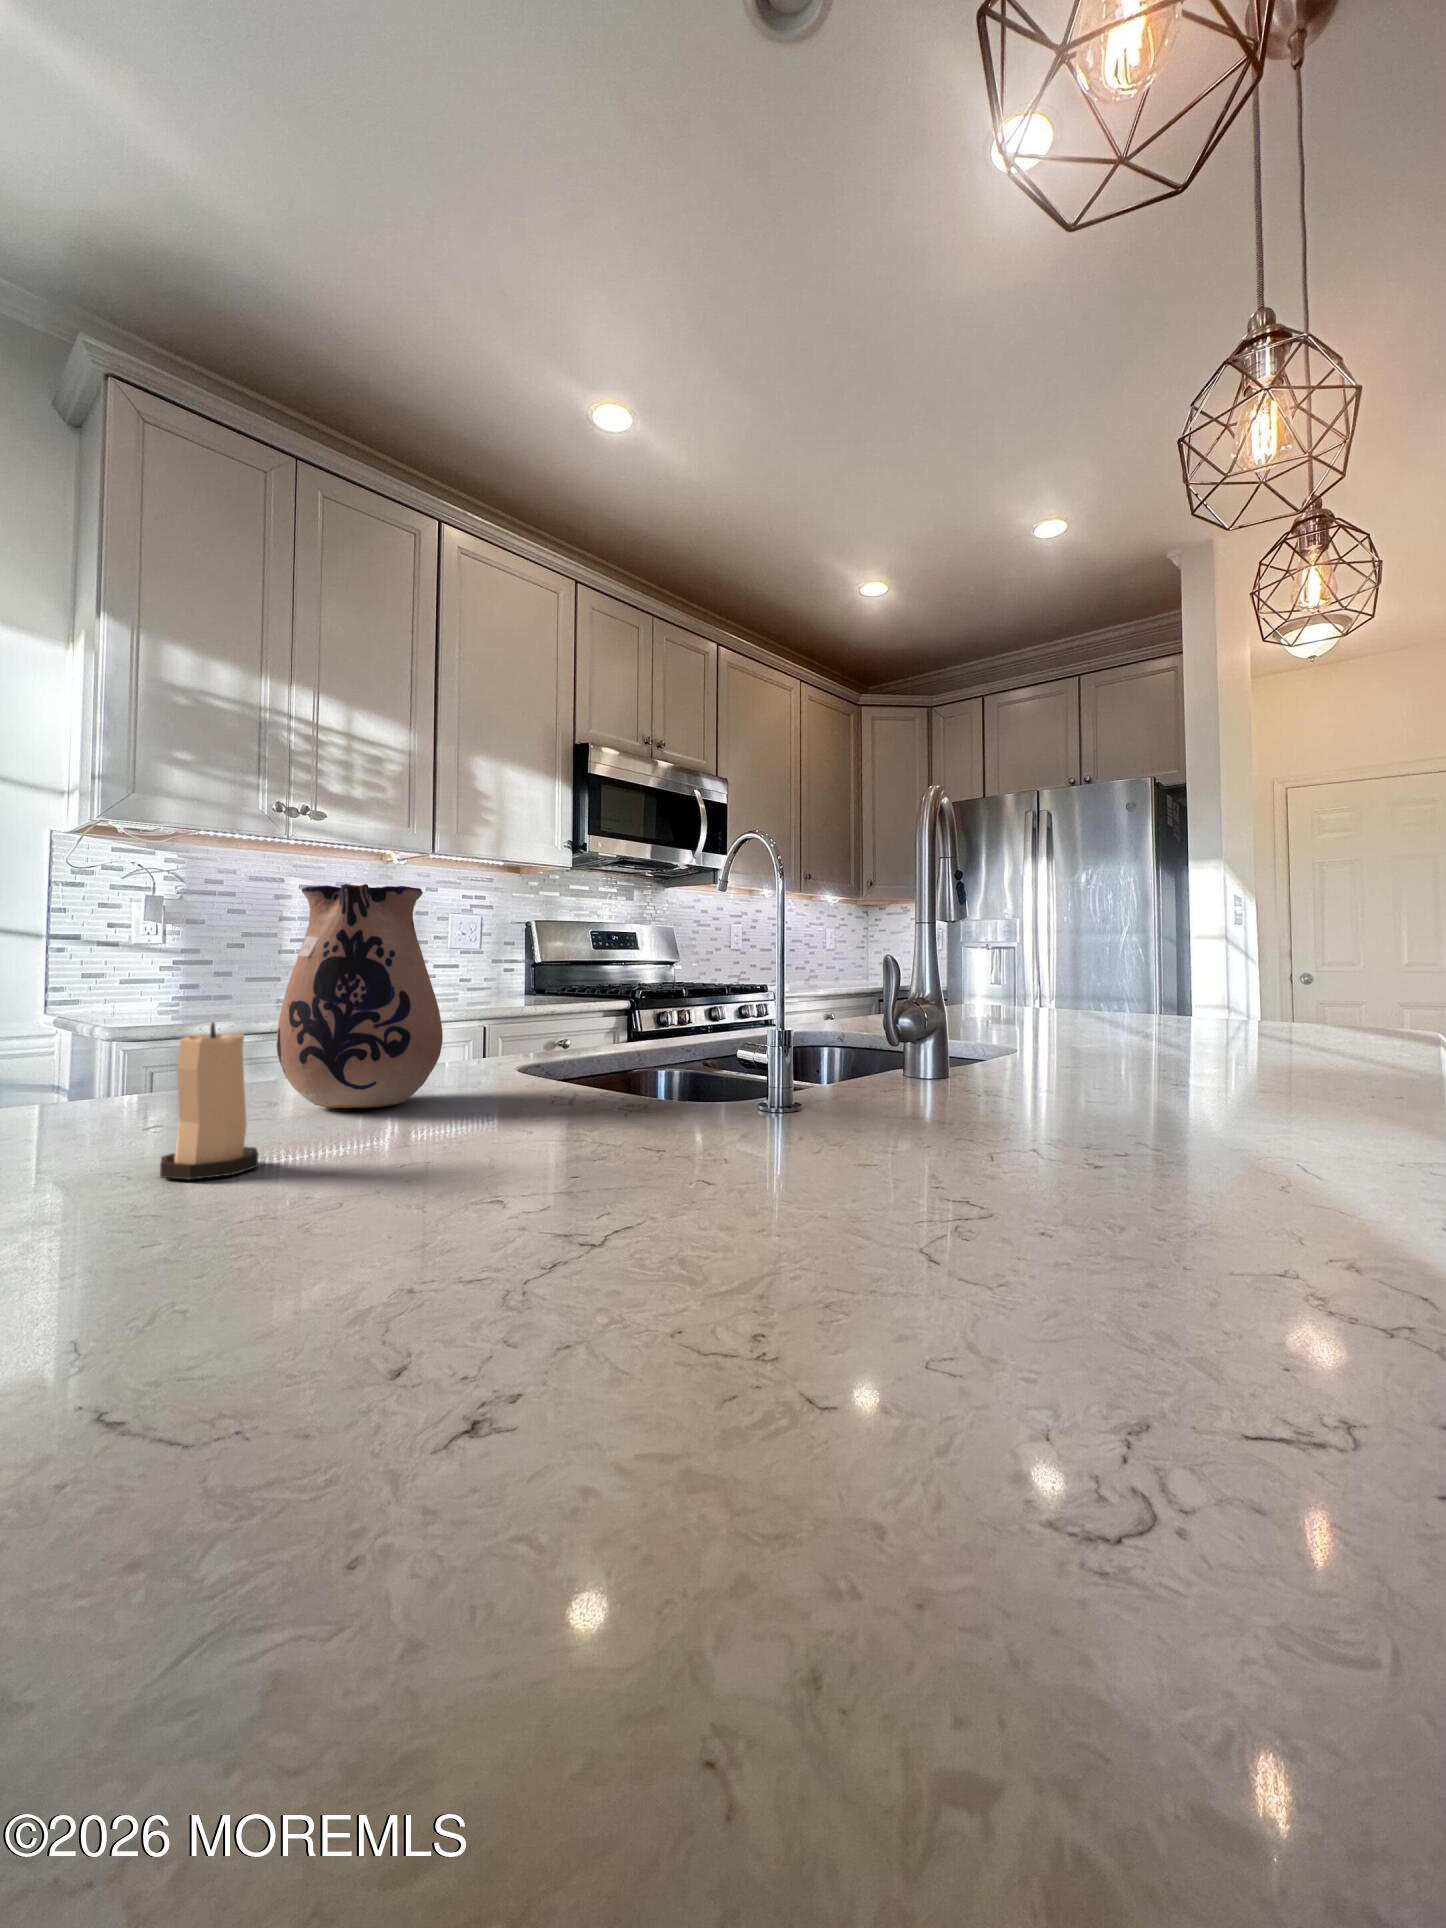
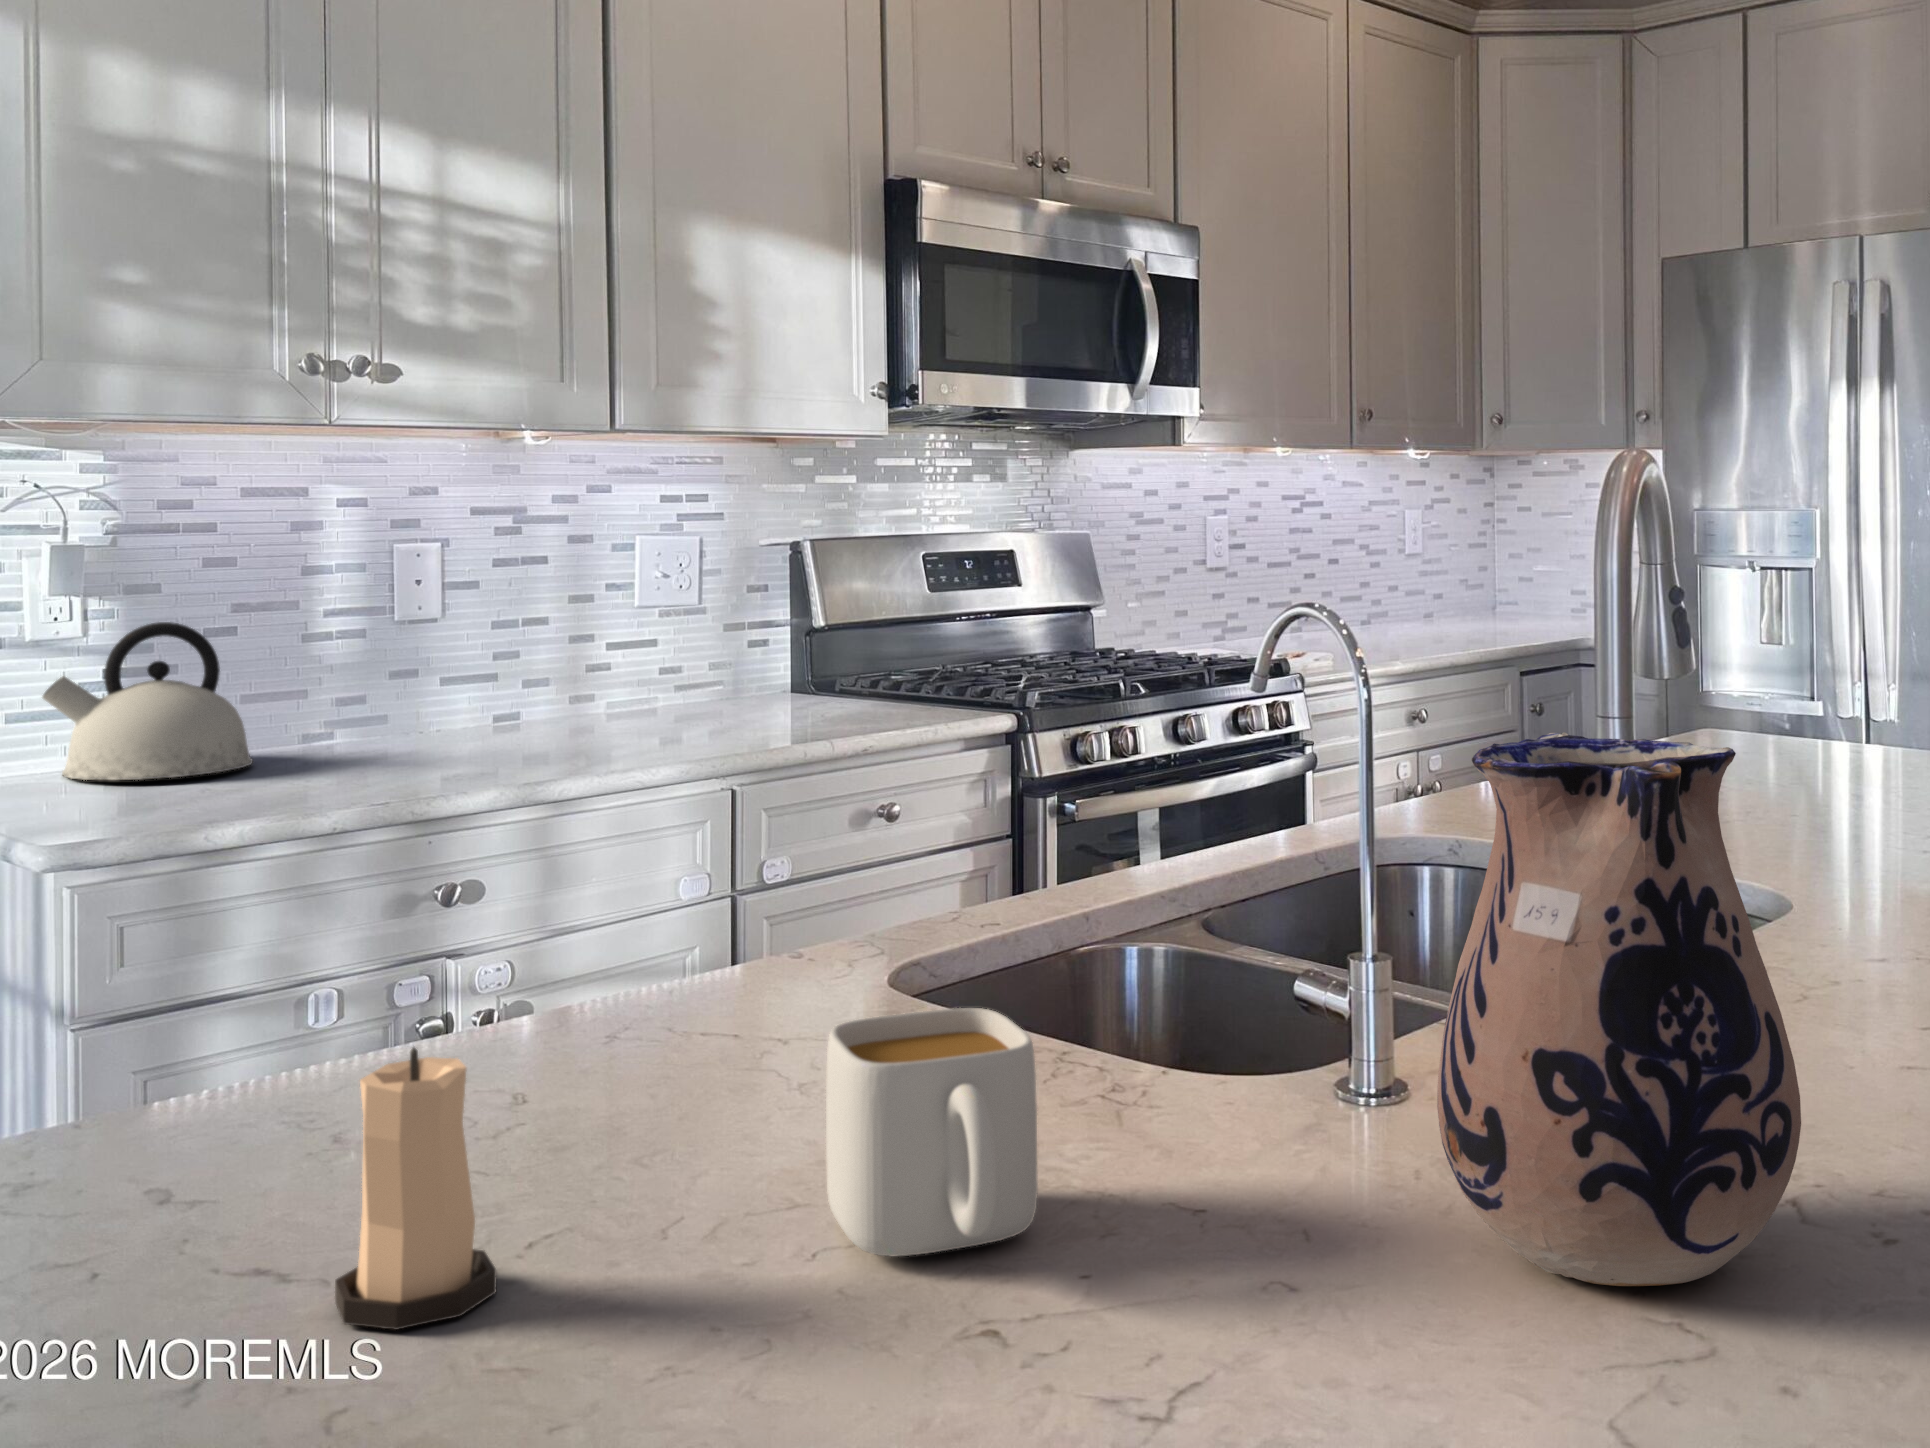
ceramic pitcher: present [277,884,443,1108] -> present [1438,732,1801,1286]
kettle: none [141,938,249,1013] -> present [42,622,253,780]
mug: none [463,1032,582,1155] -> present [826,1008,1038,1256]

